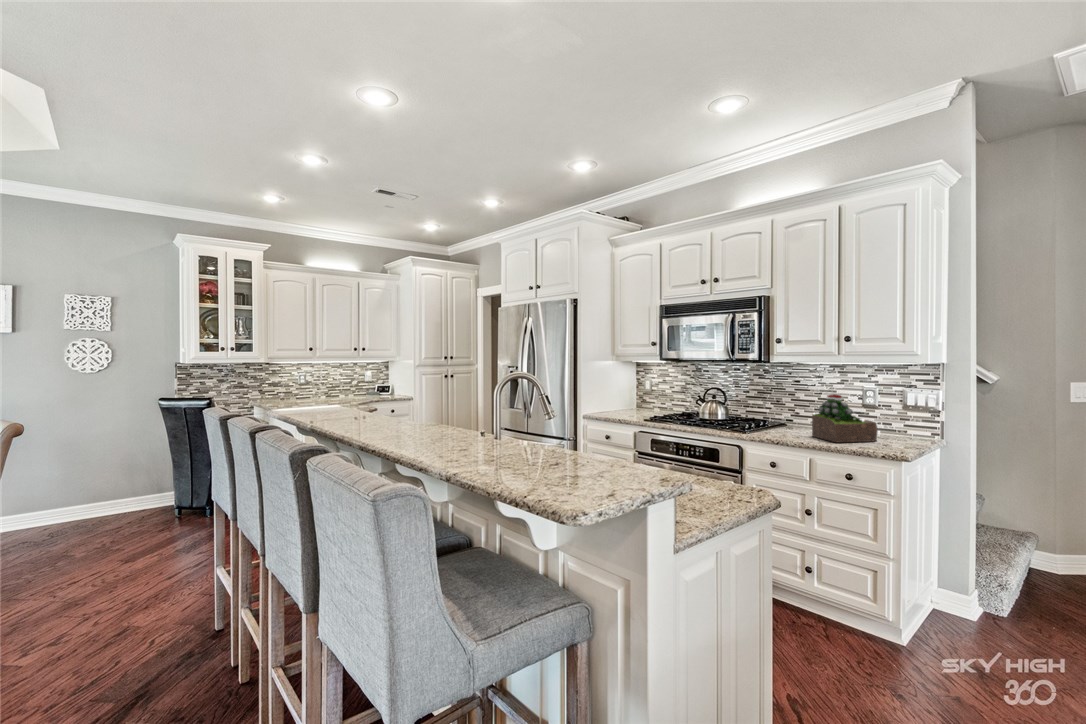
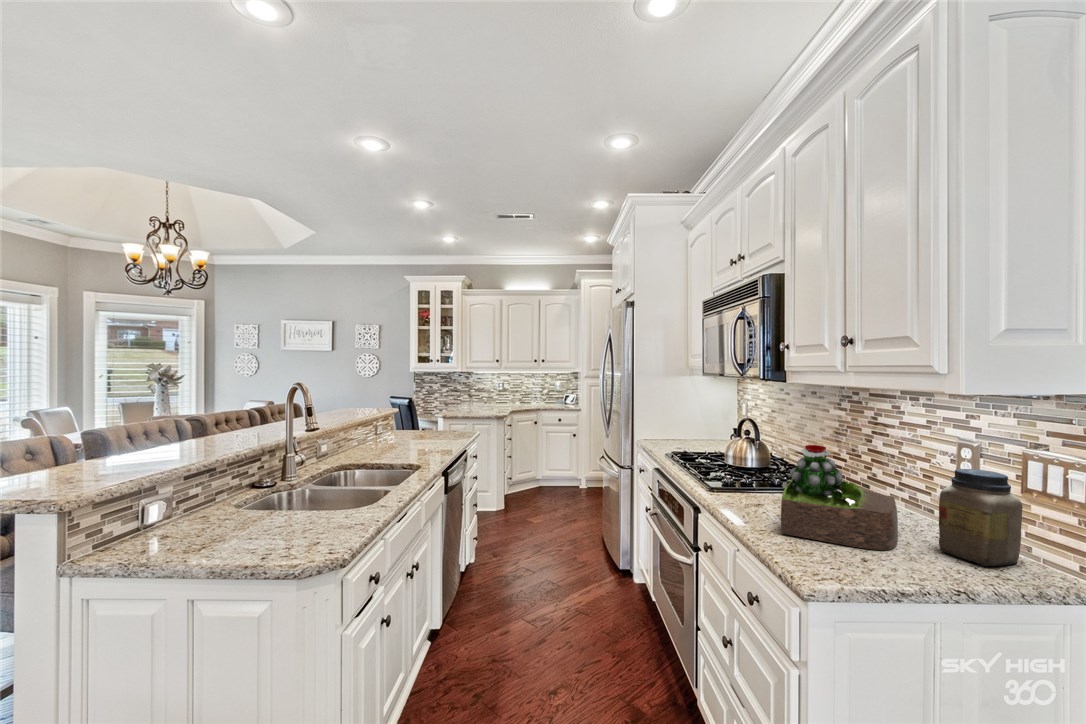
jar: none [885,399,913,439] -> present [939,469,1023,566]

